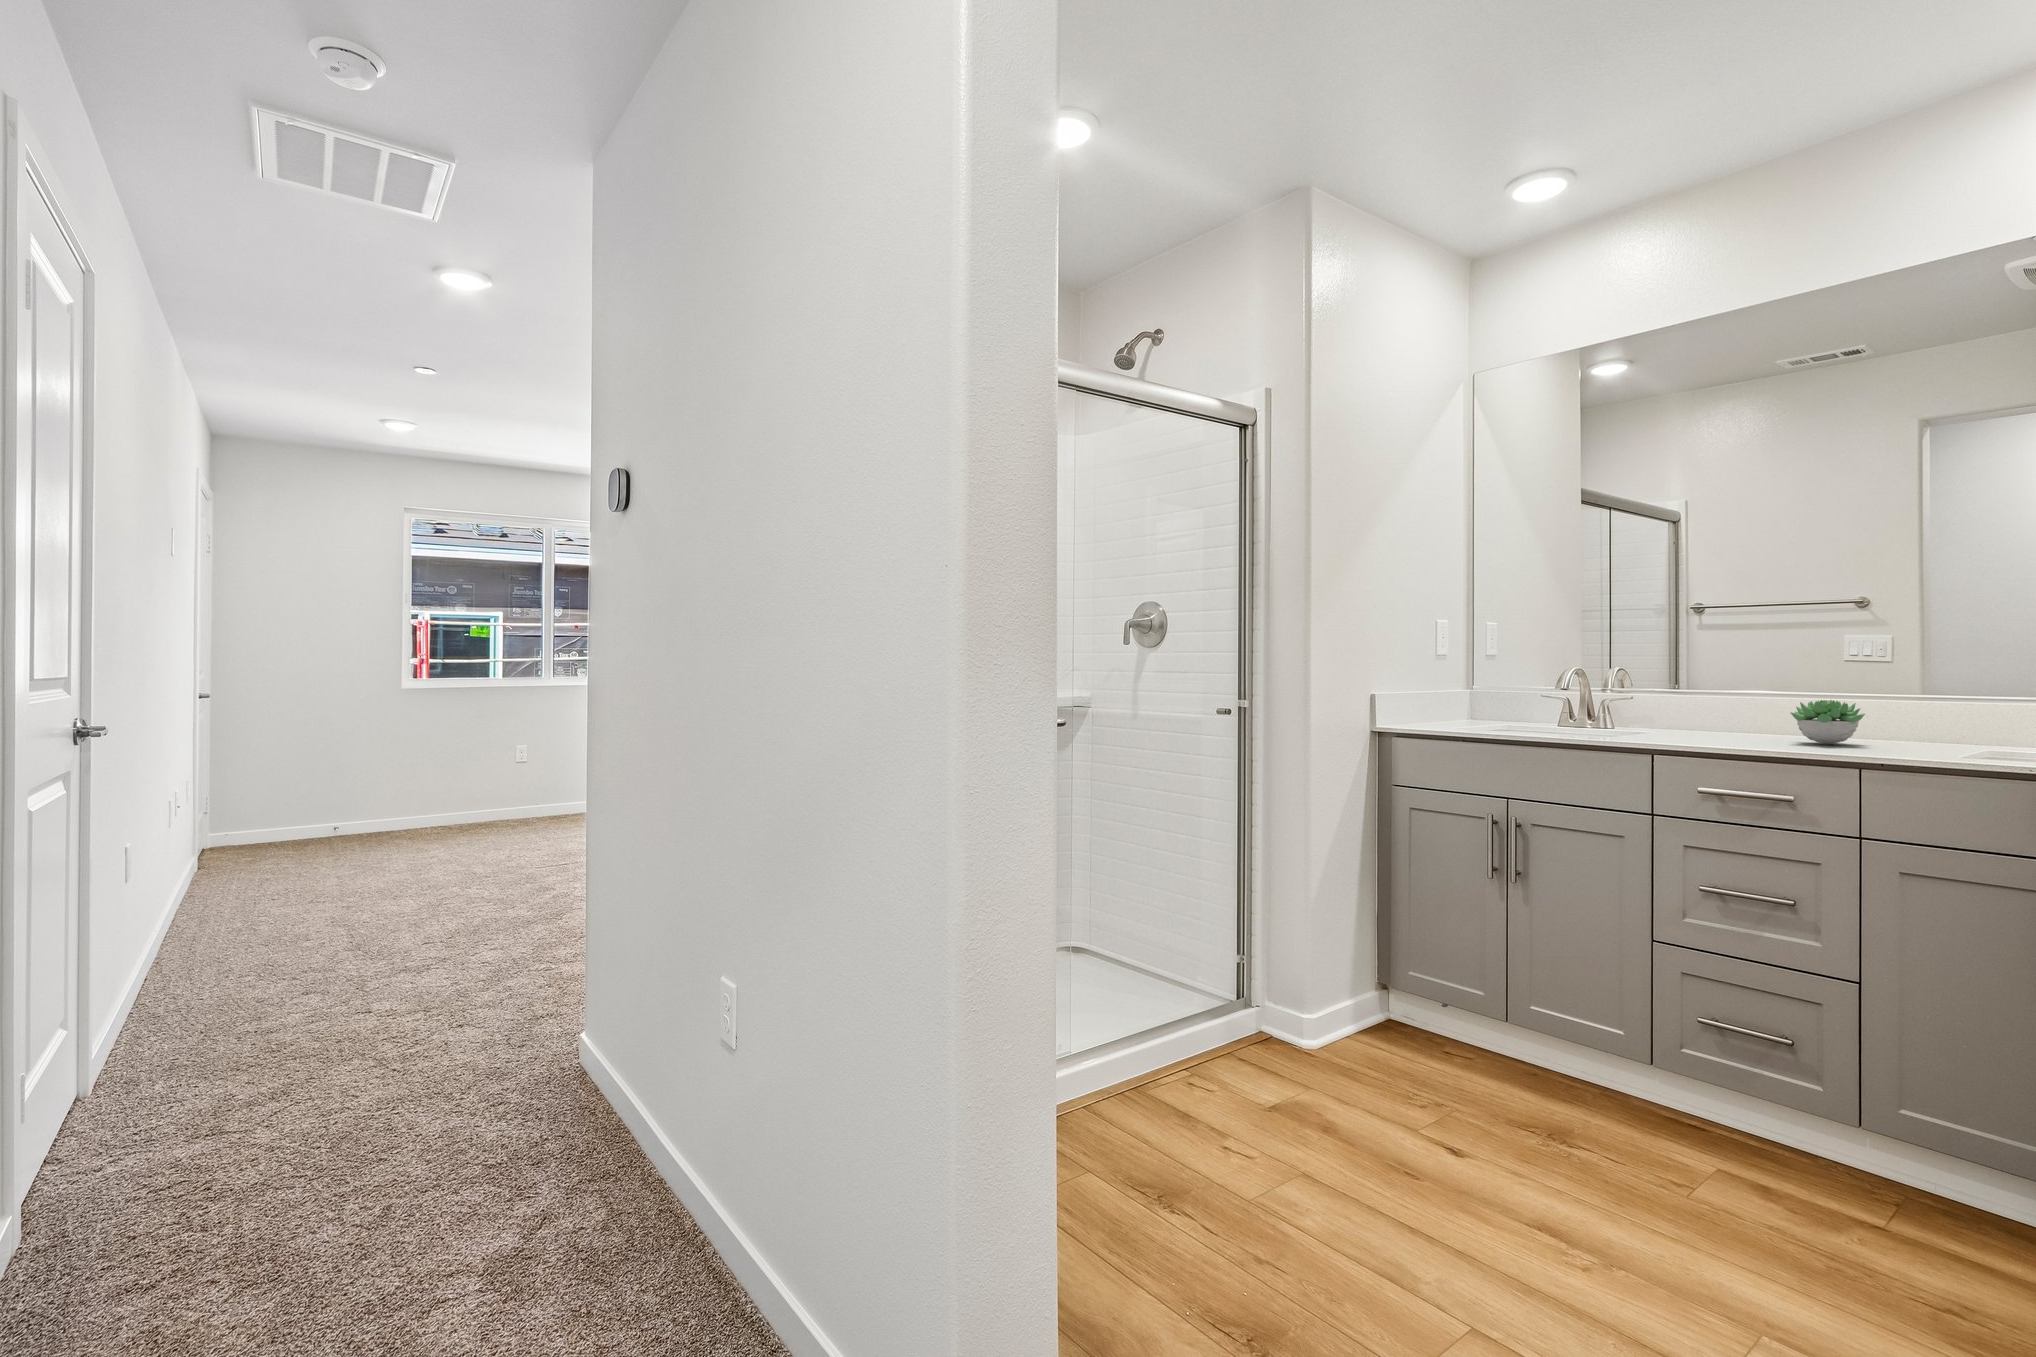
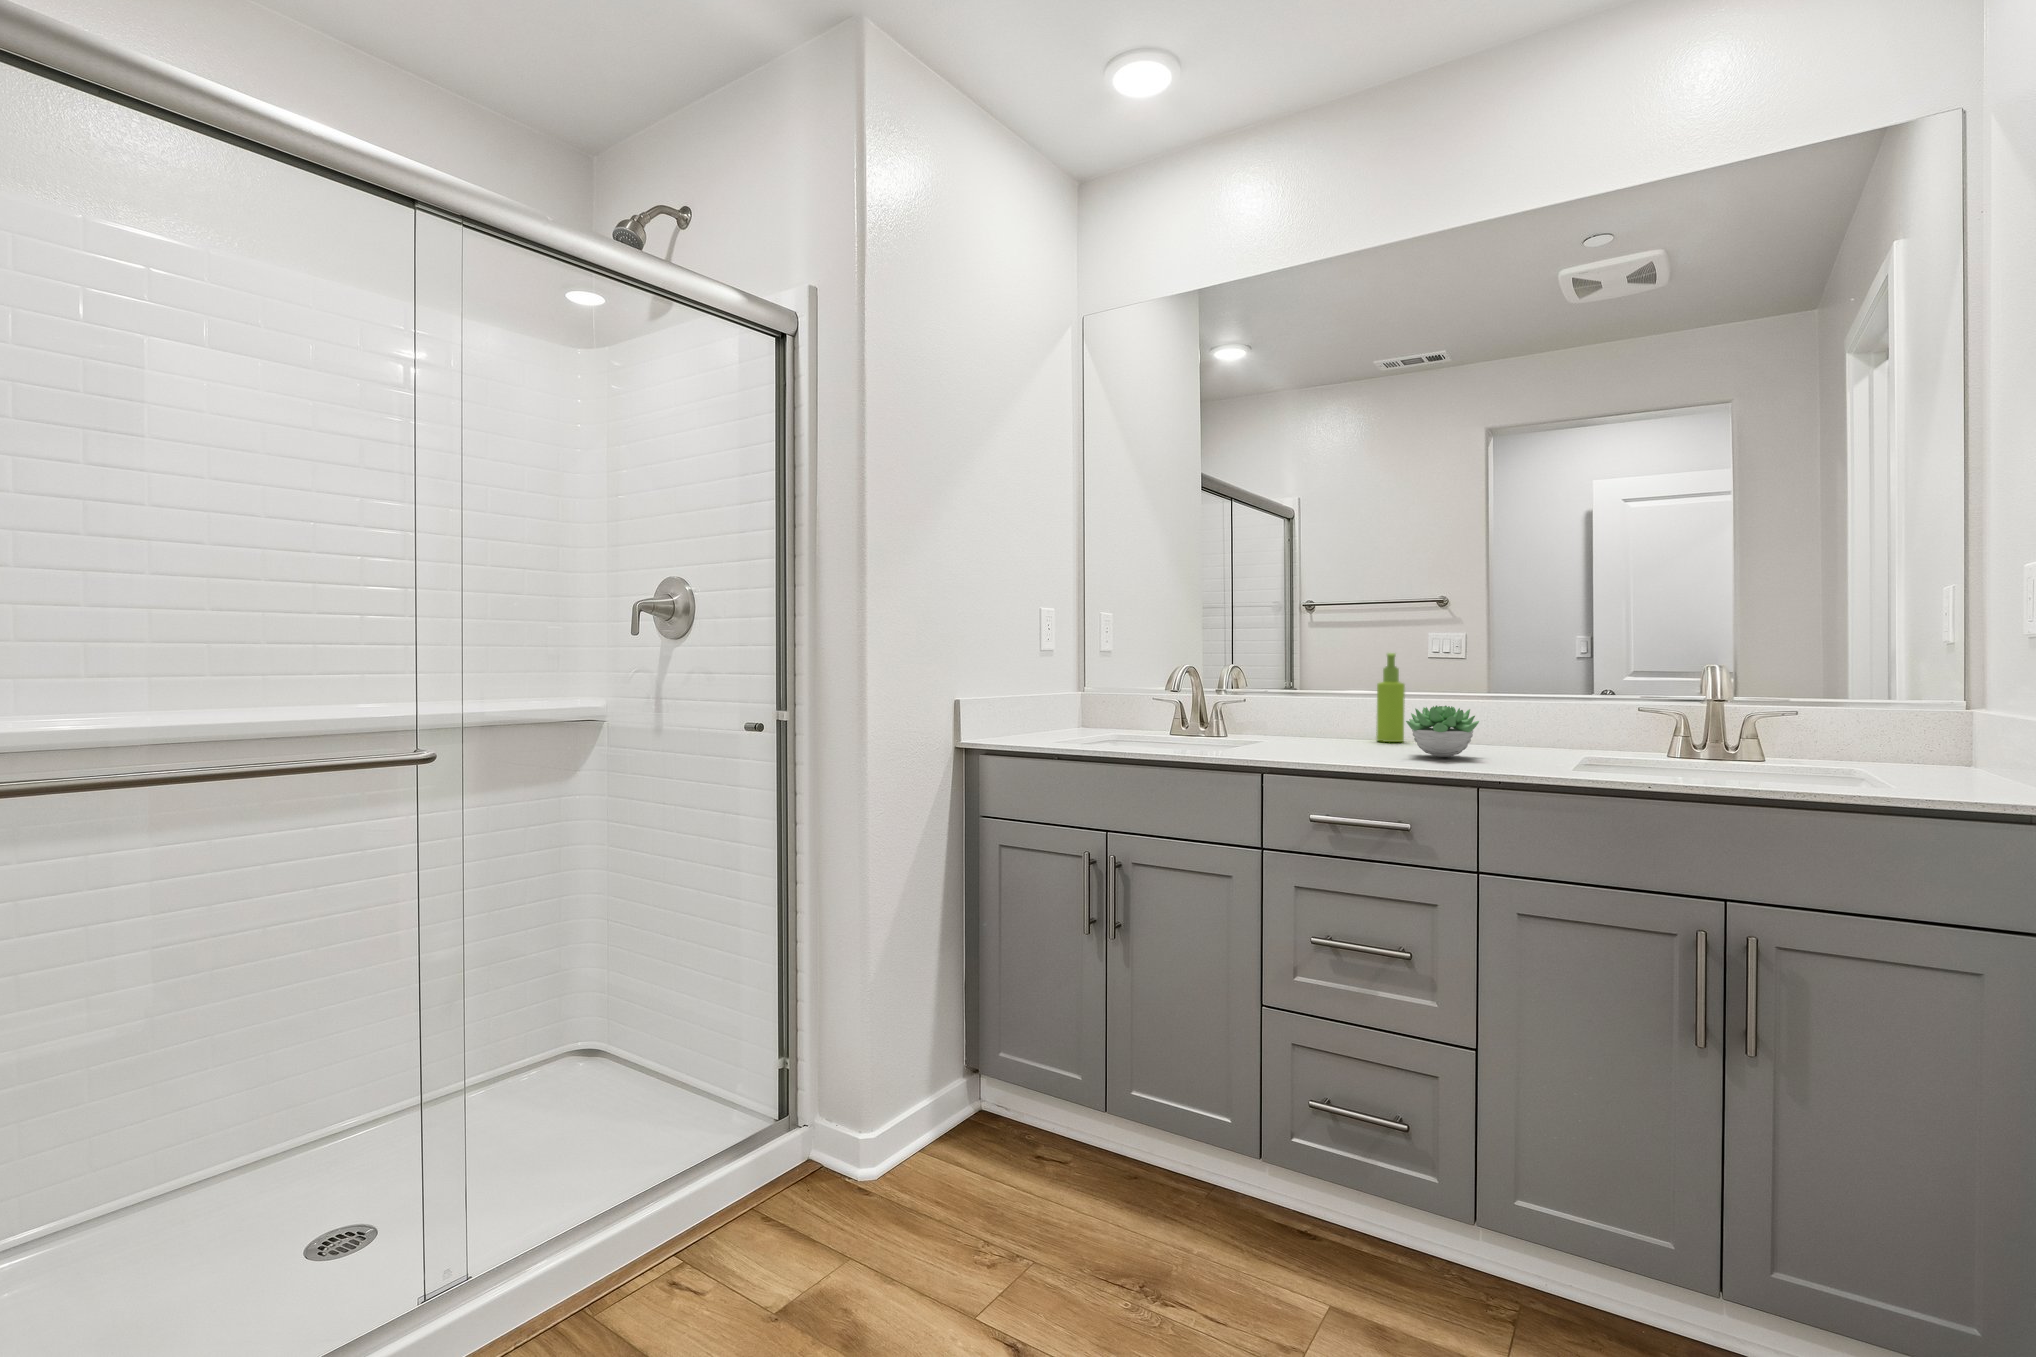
soap dispenser: none [1763,656,1792,733] -> present [1376,653,1405,742]

